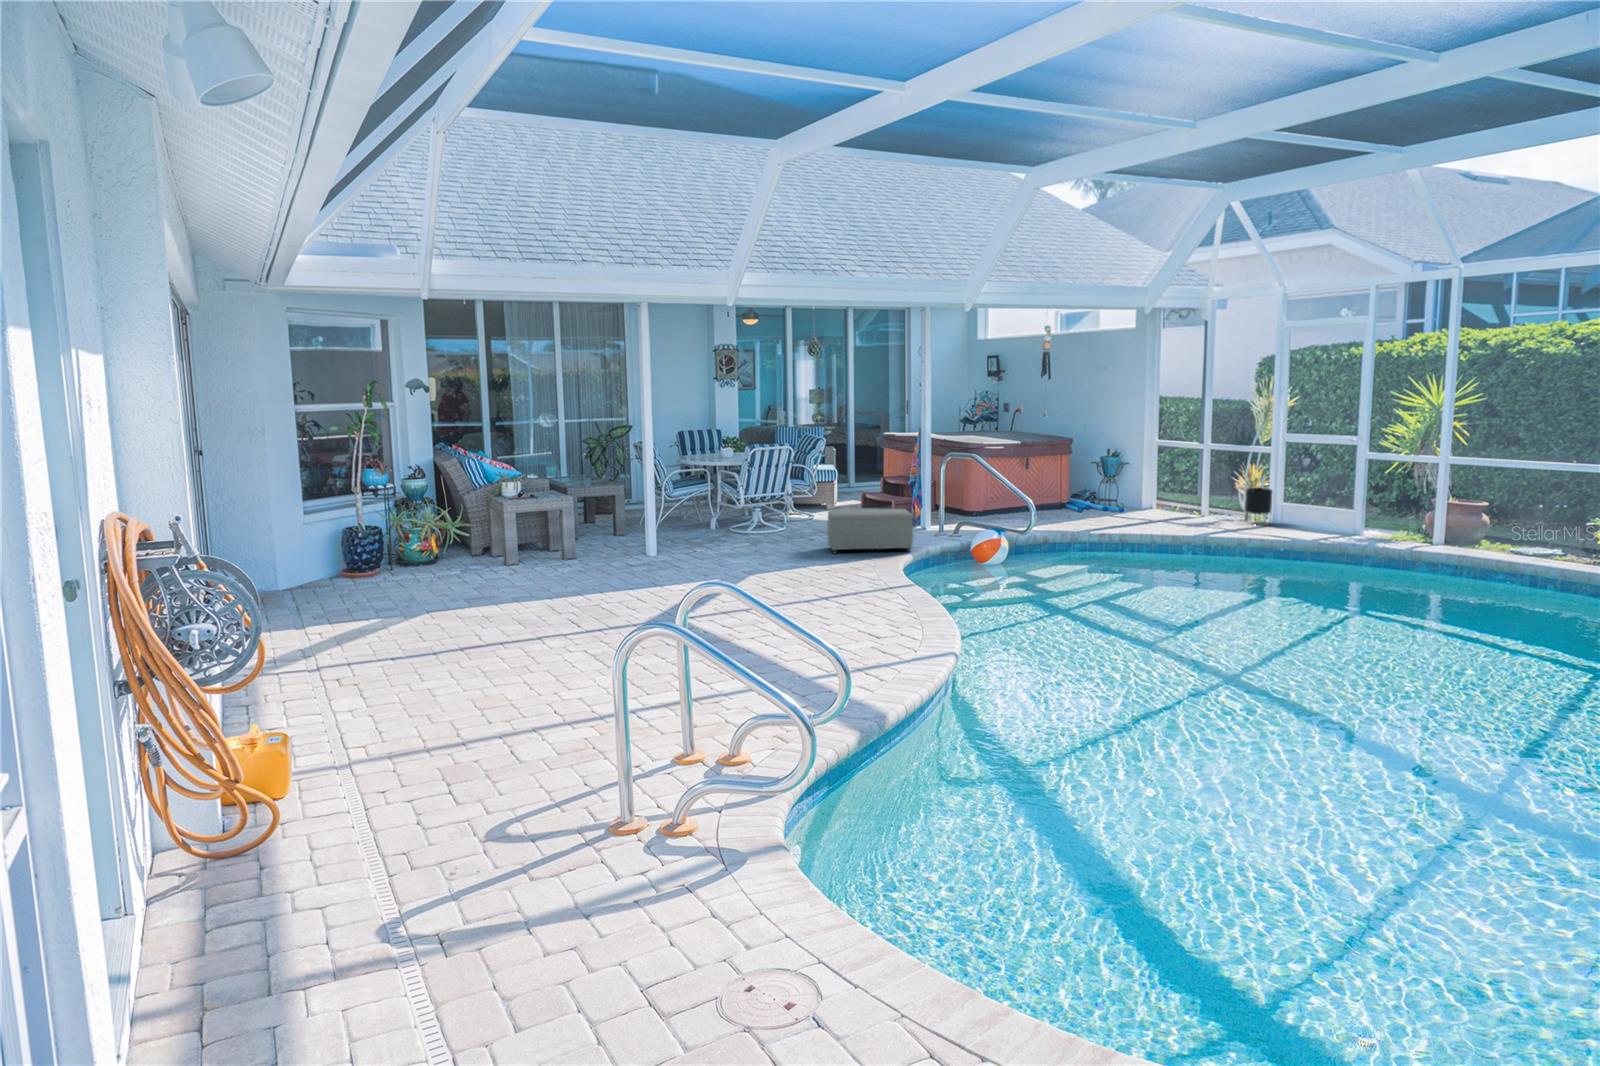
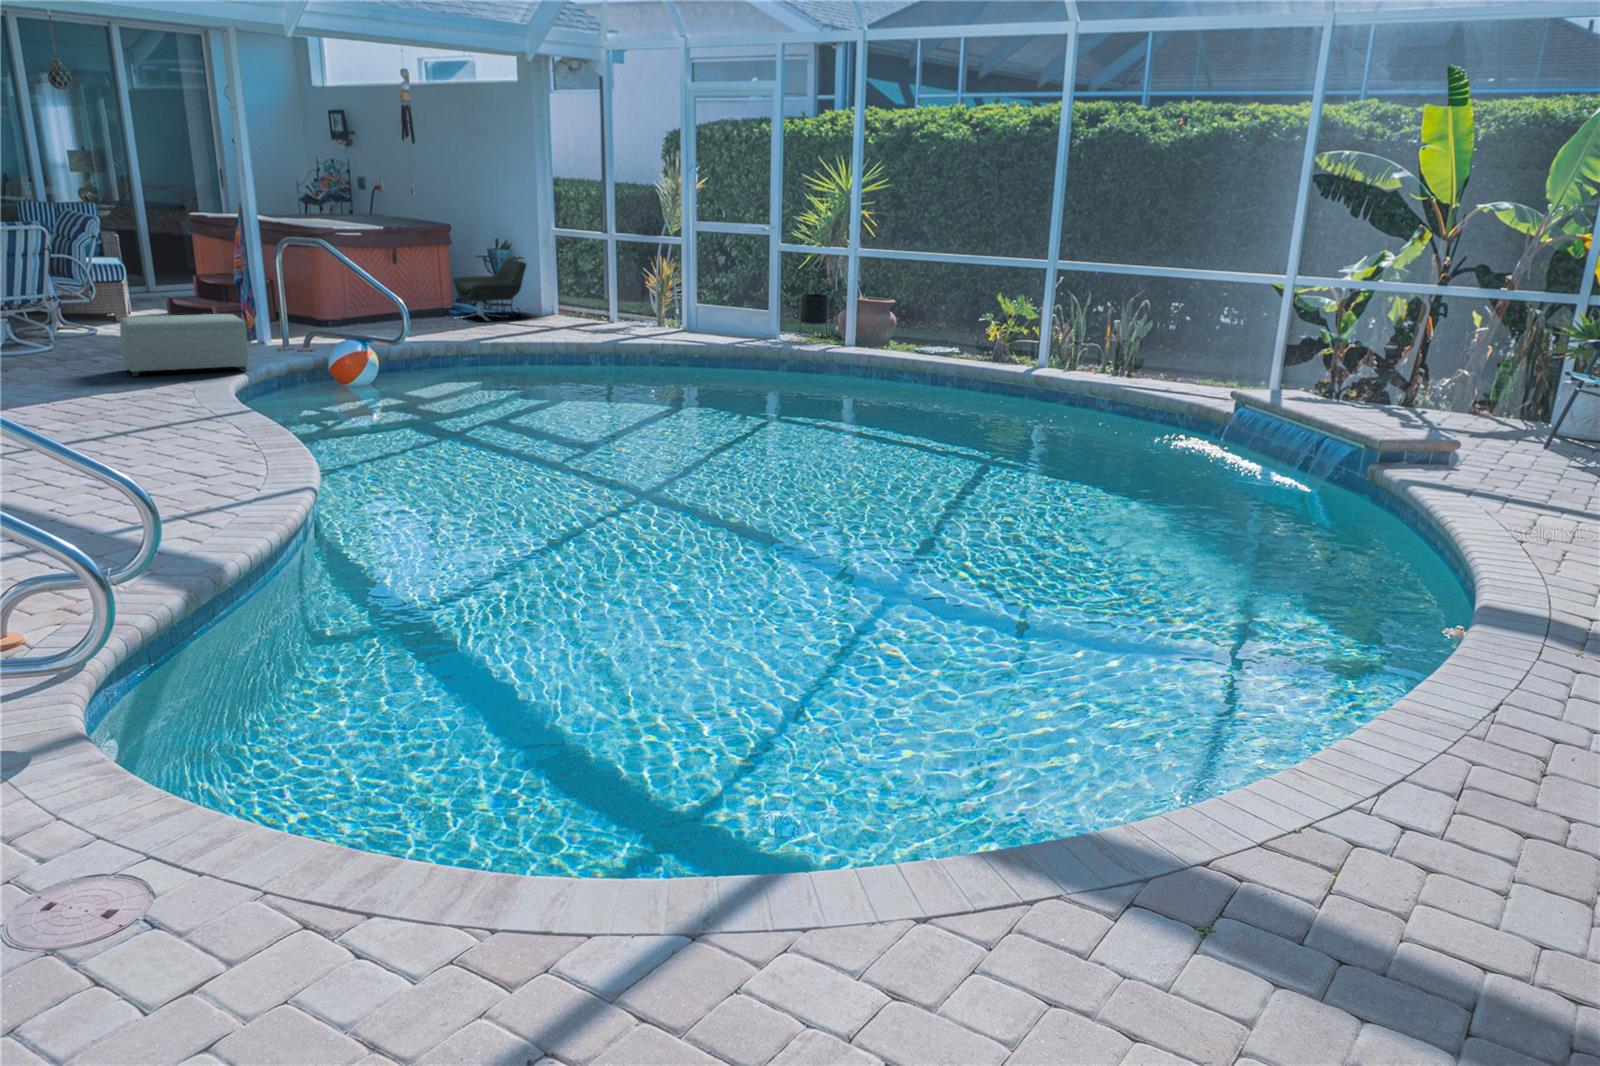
lounge chair: none [1069,464,1132,514] -> present [454,258,526,321]
planter: present [1245,488,1273,516] -> present [799,294,829,334]

